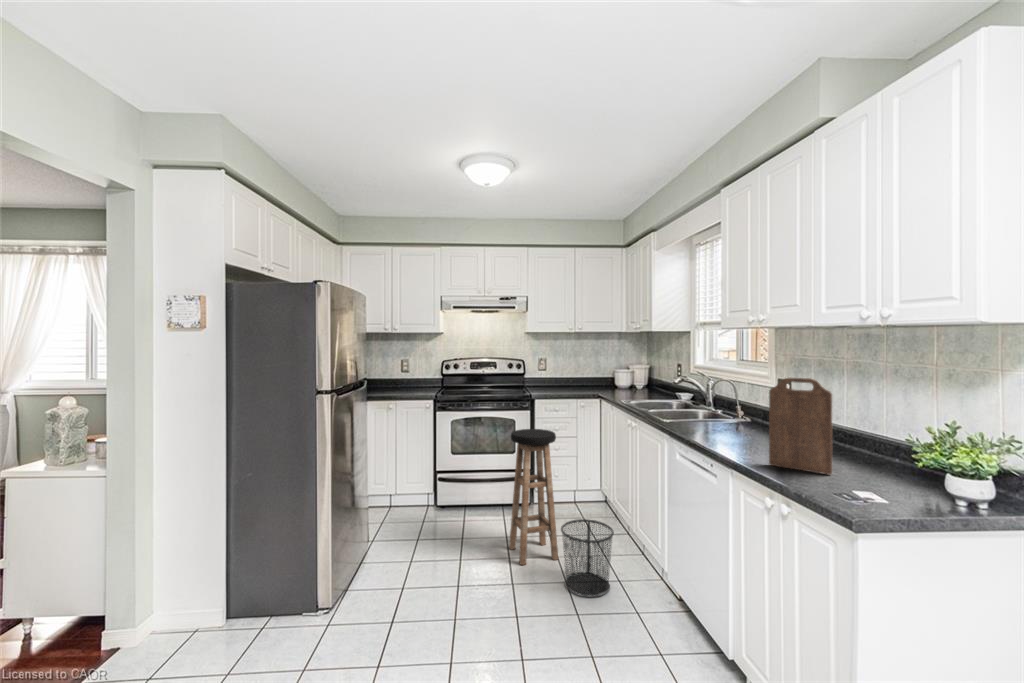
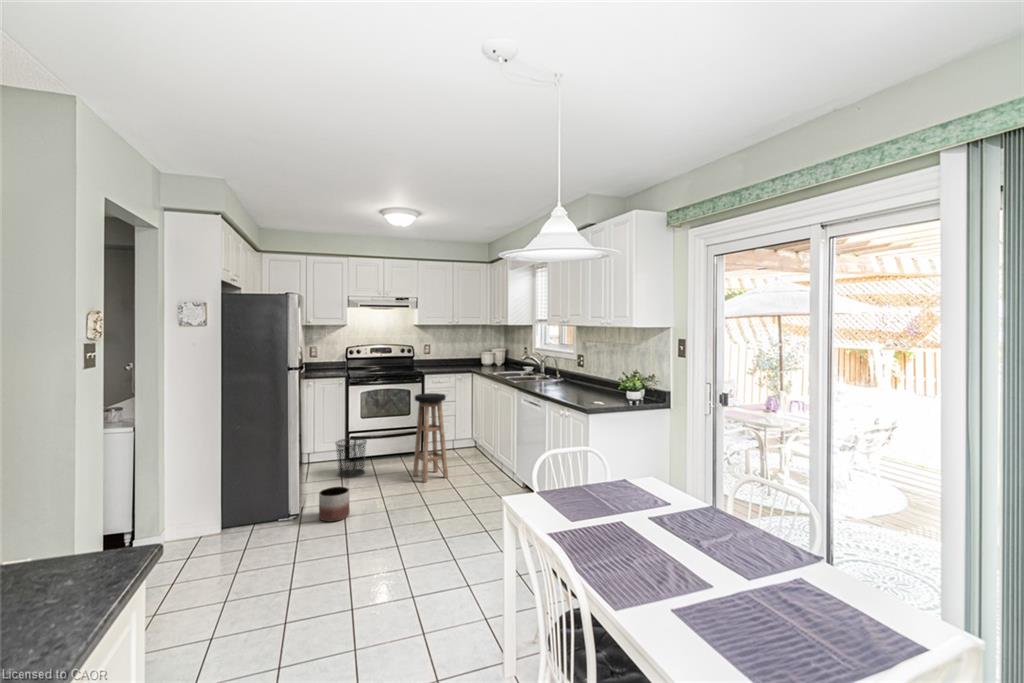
cutting board: present [769,378,832,474] -> none [564,352,590,398]
waste bin: present [561,519,614,597] -> present [336,438,367,477]
planter: none [348,574,394,637] -> present [319,487,350,522]

